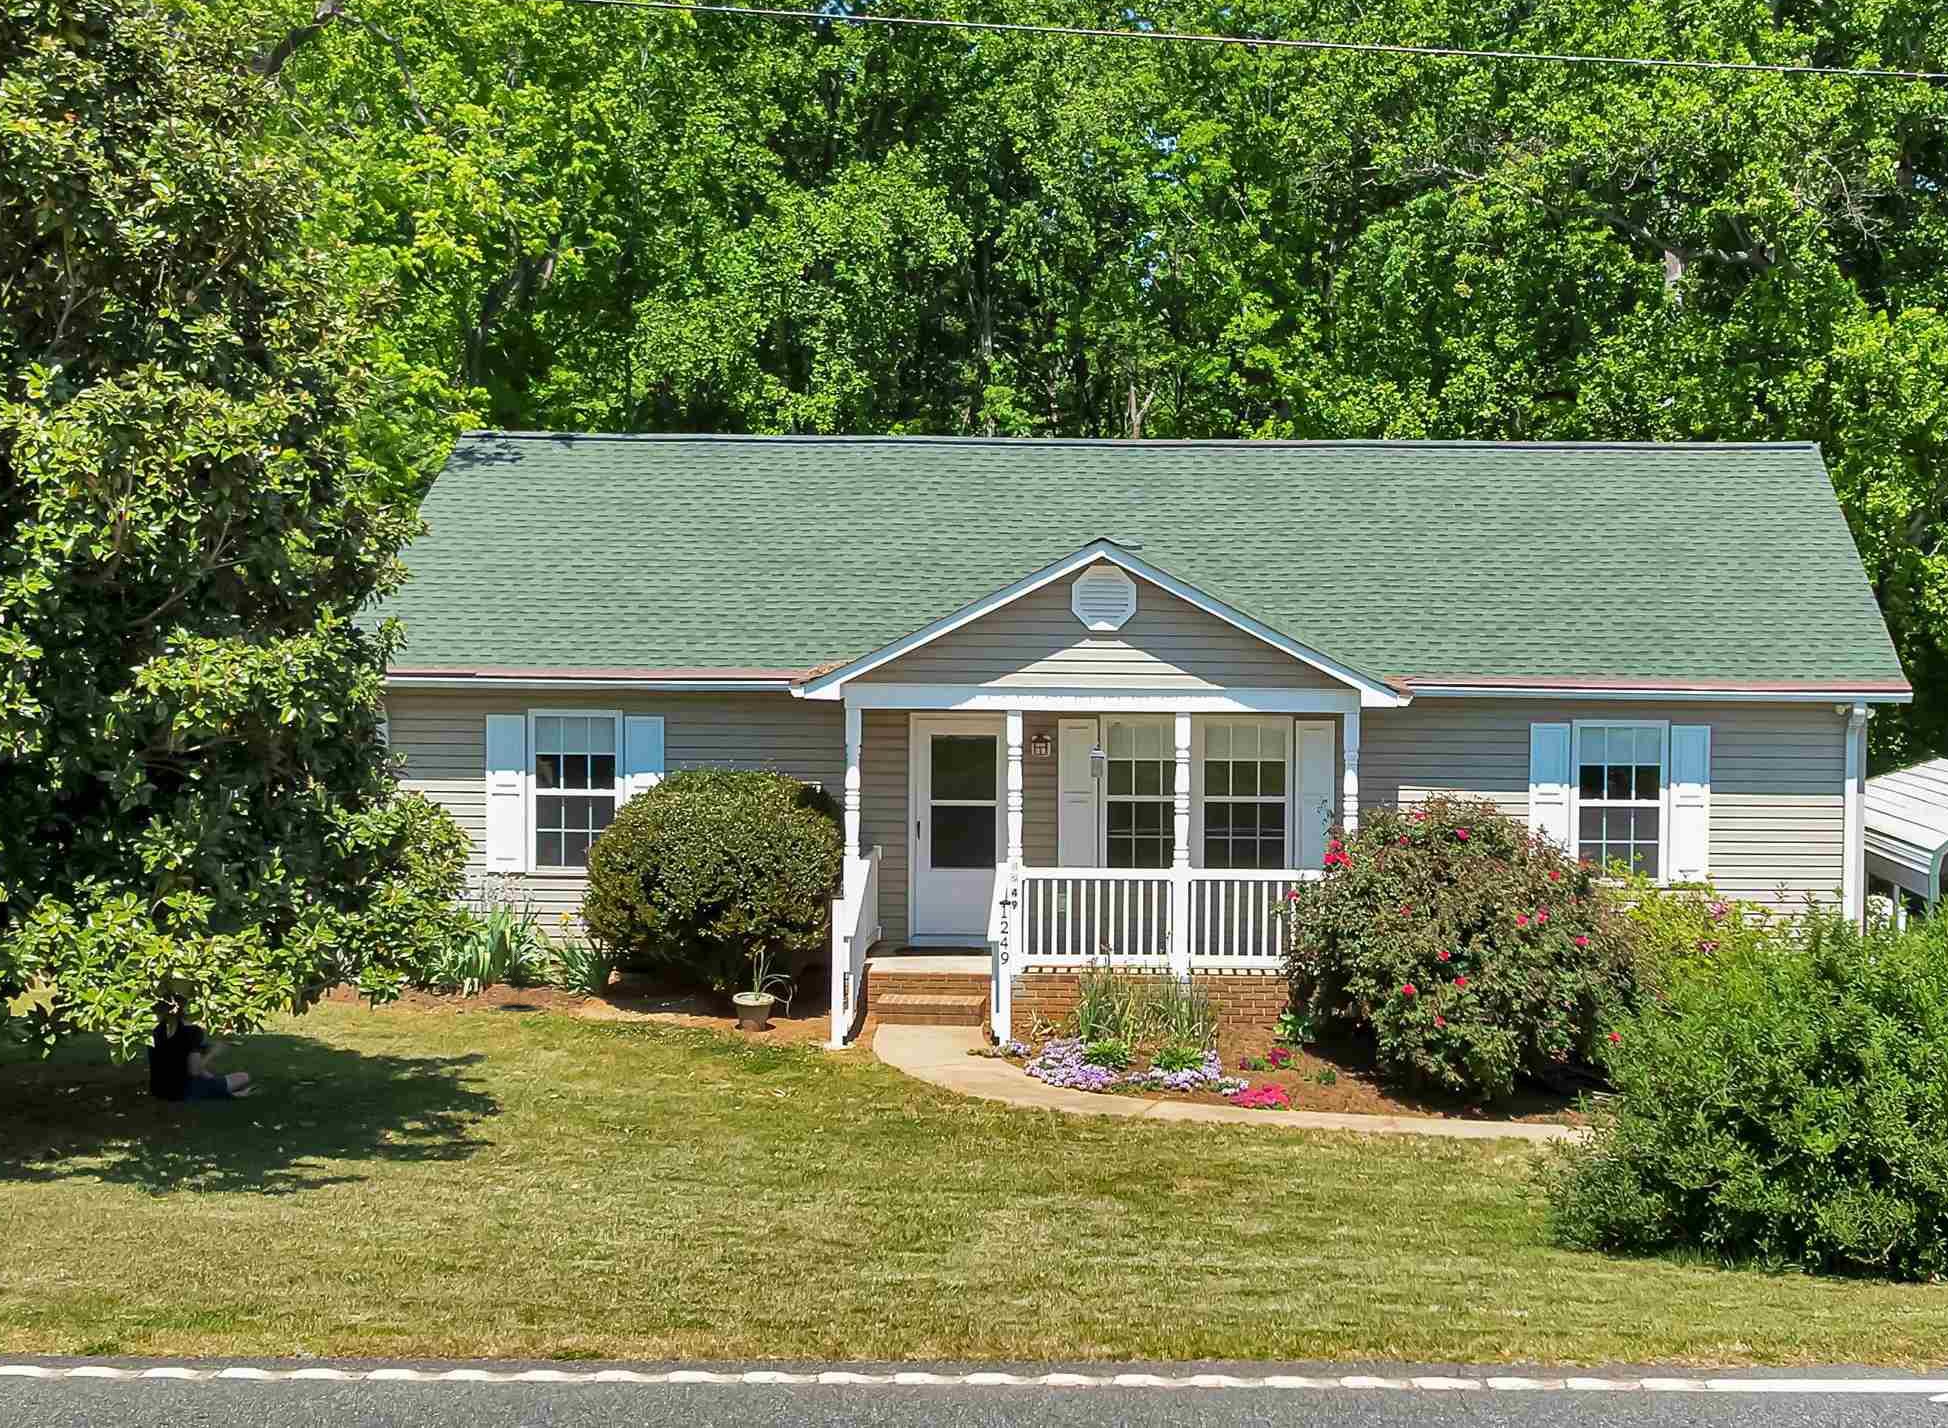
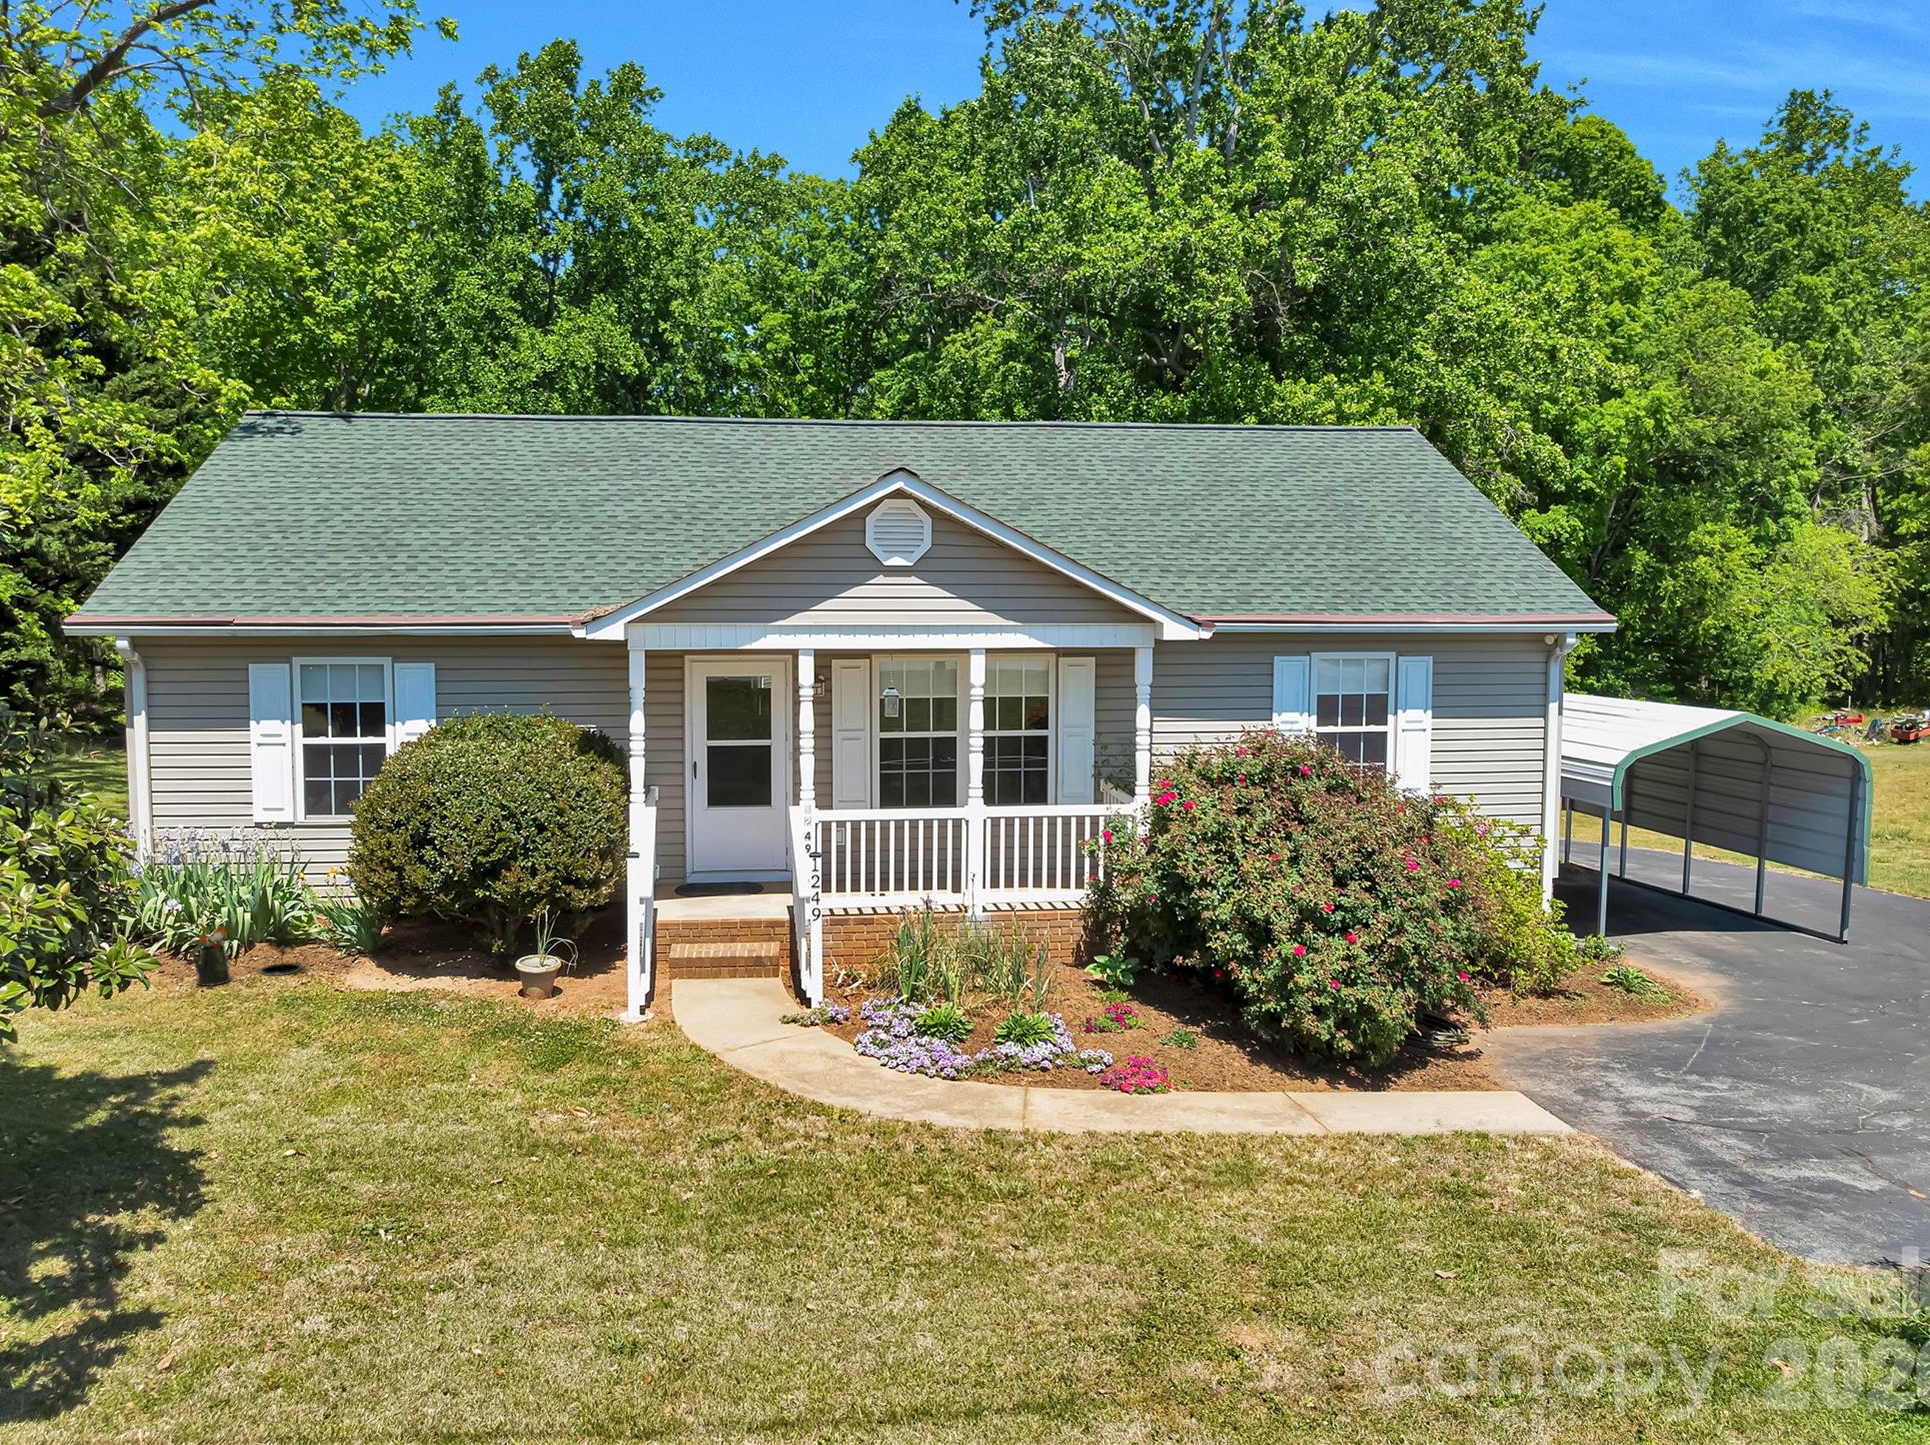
watering can: none [447,961,477,1014] -> present [192,928,231,986]

